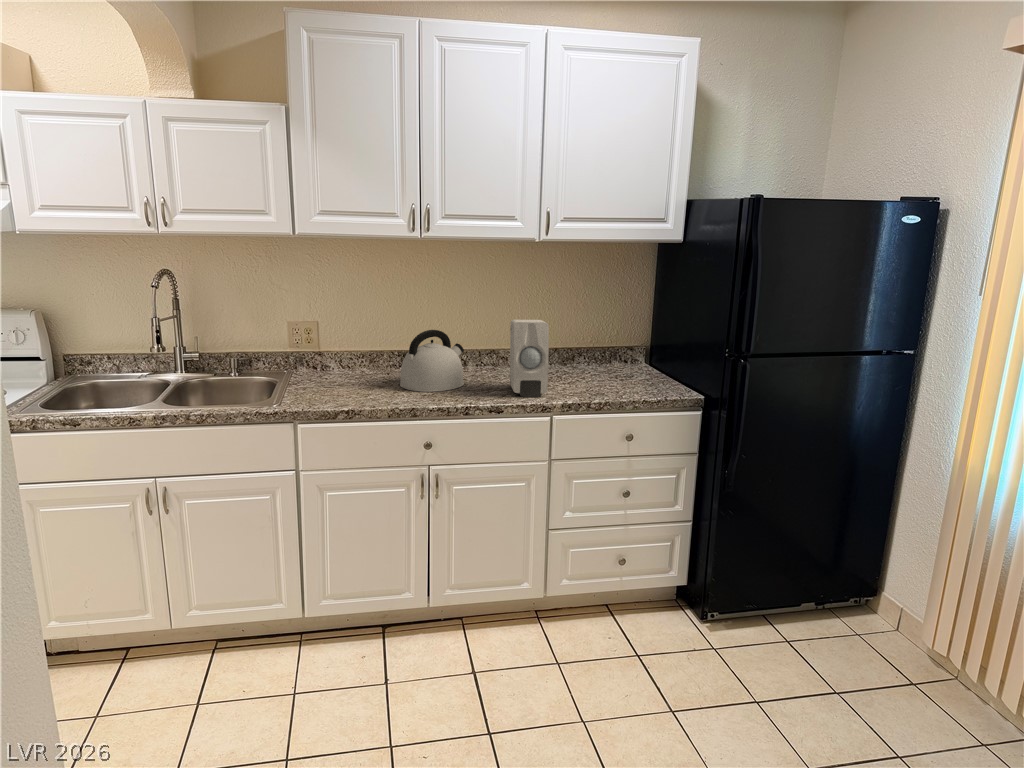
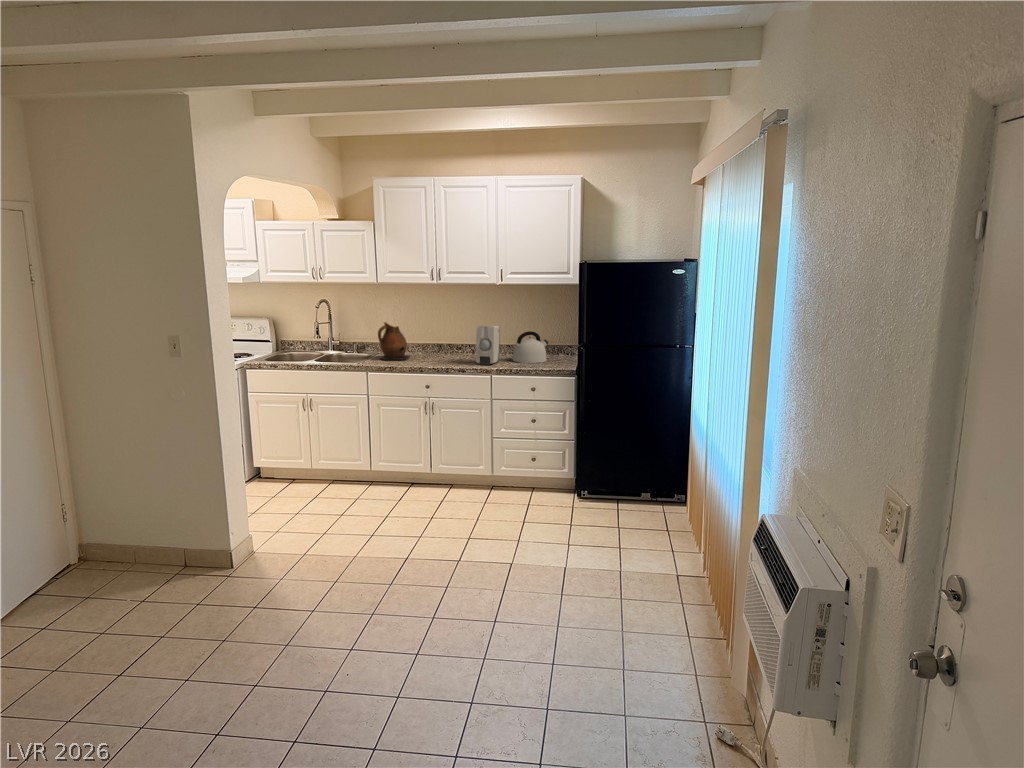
ceramic pitcher: none [300,316,363,393] -> present [378,322,410,360]
kettle: present [400,330,464,392] -> present [513,331,548,363]

